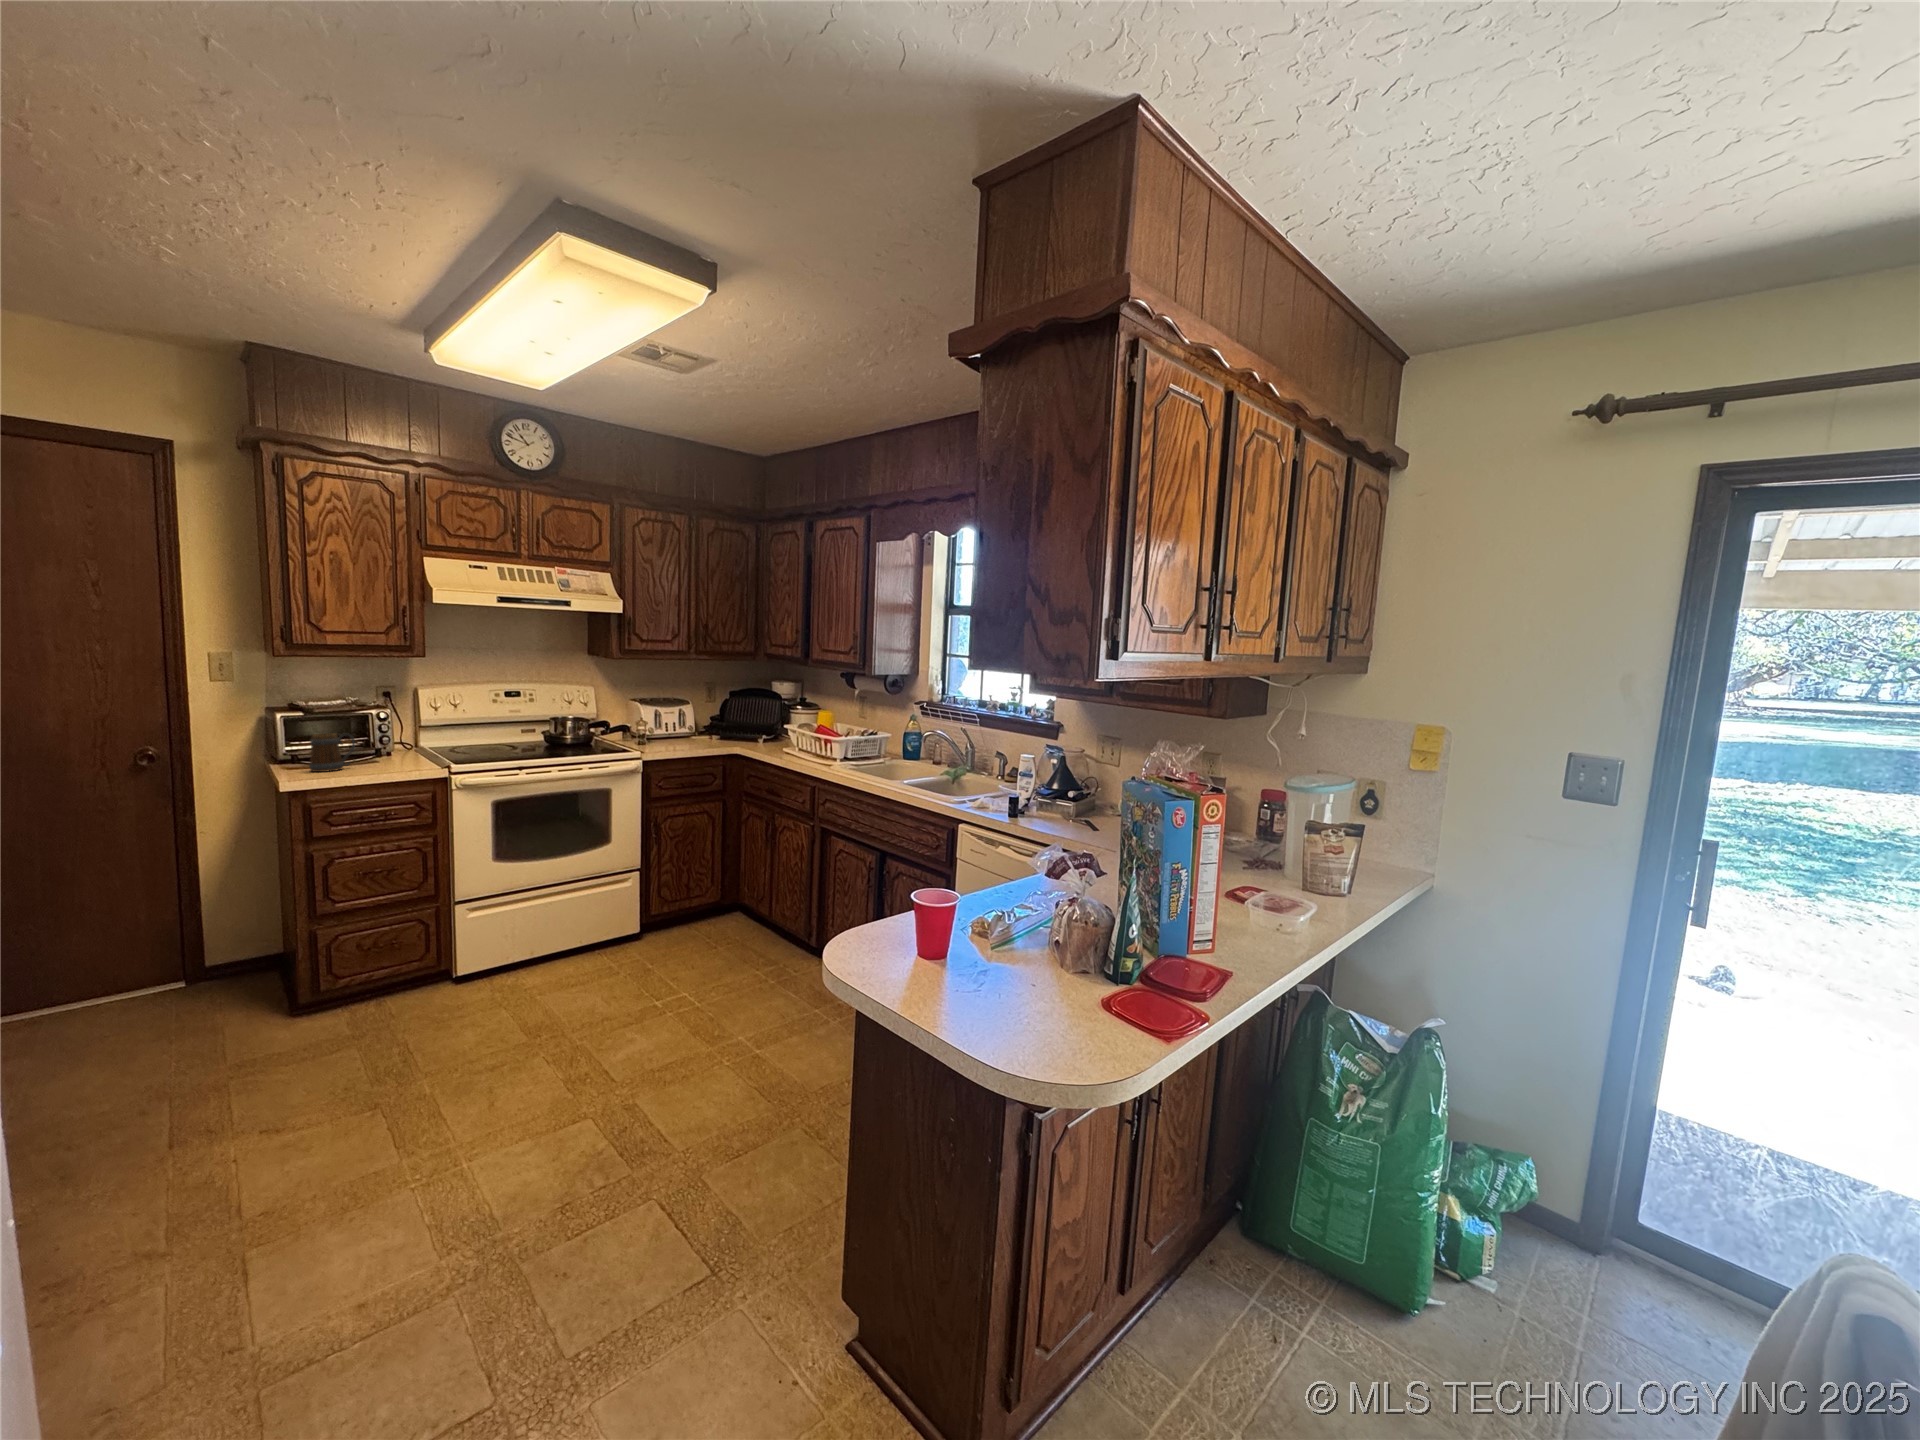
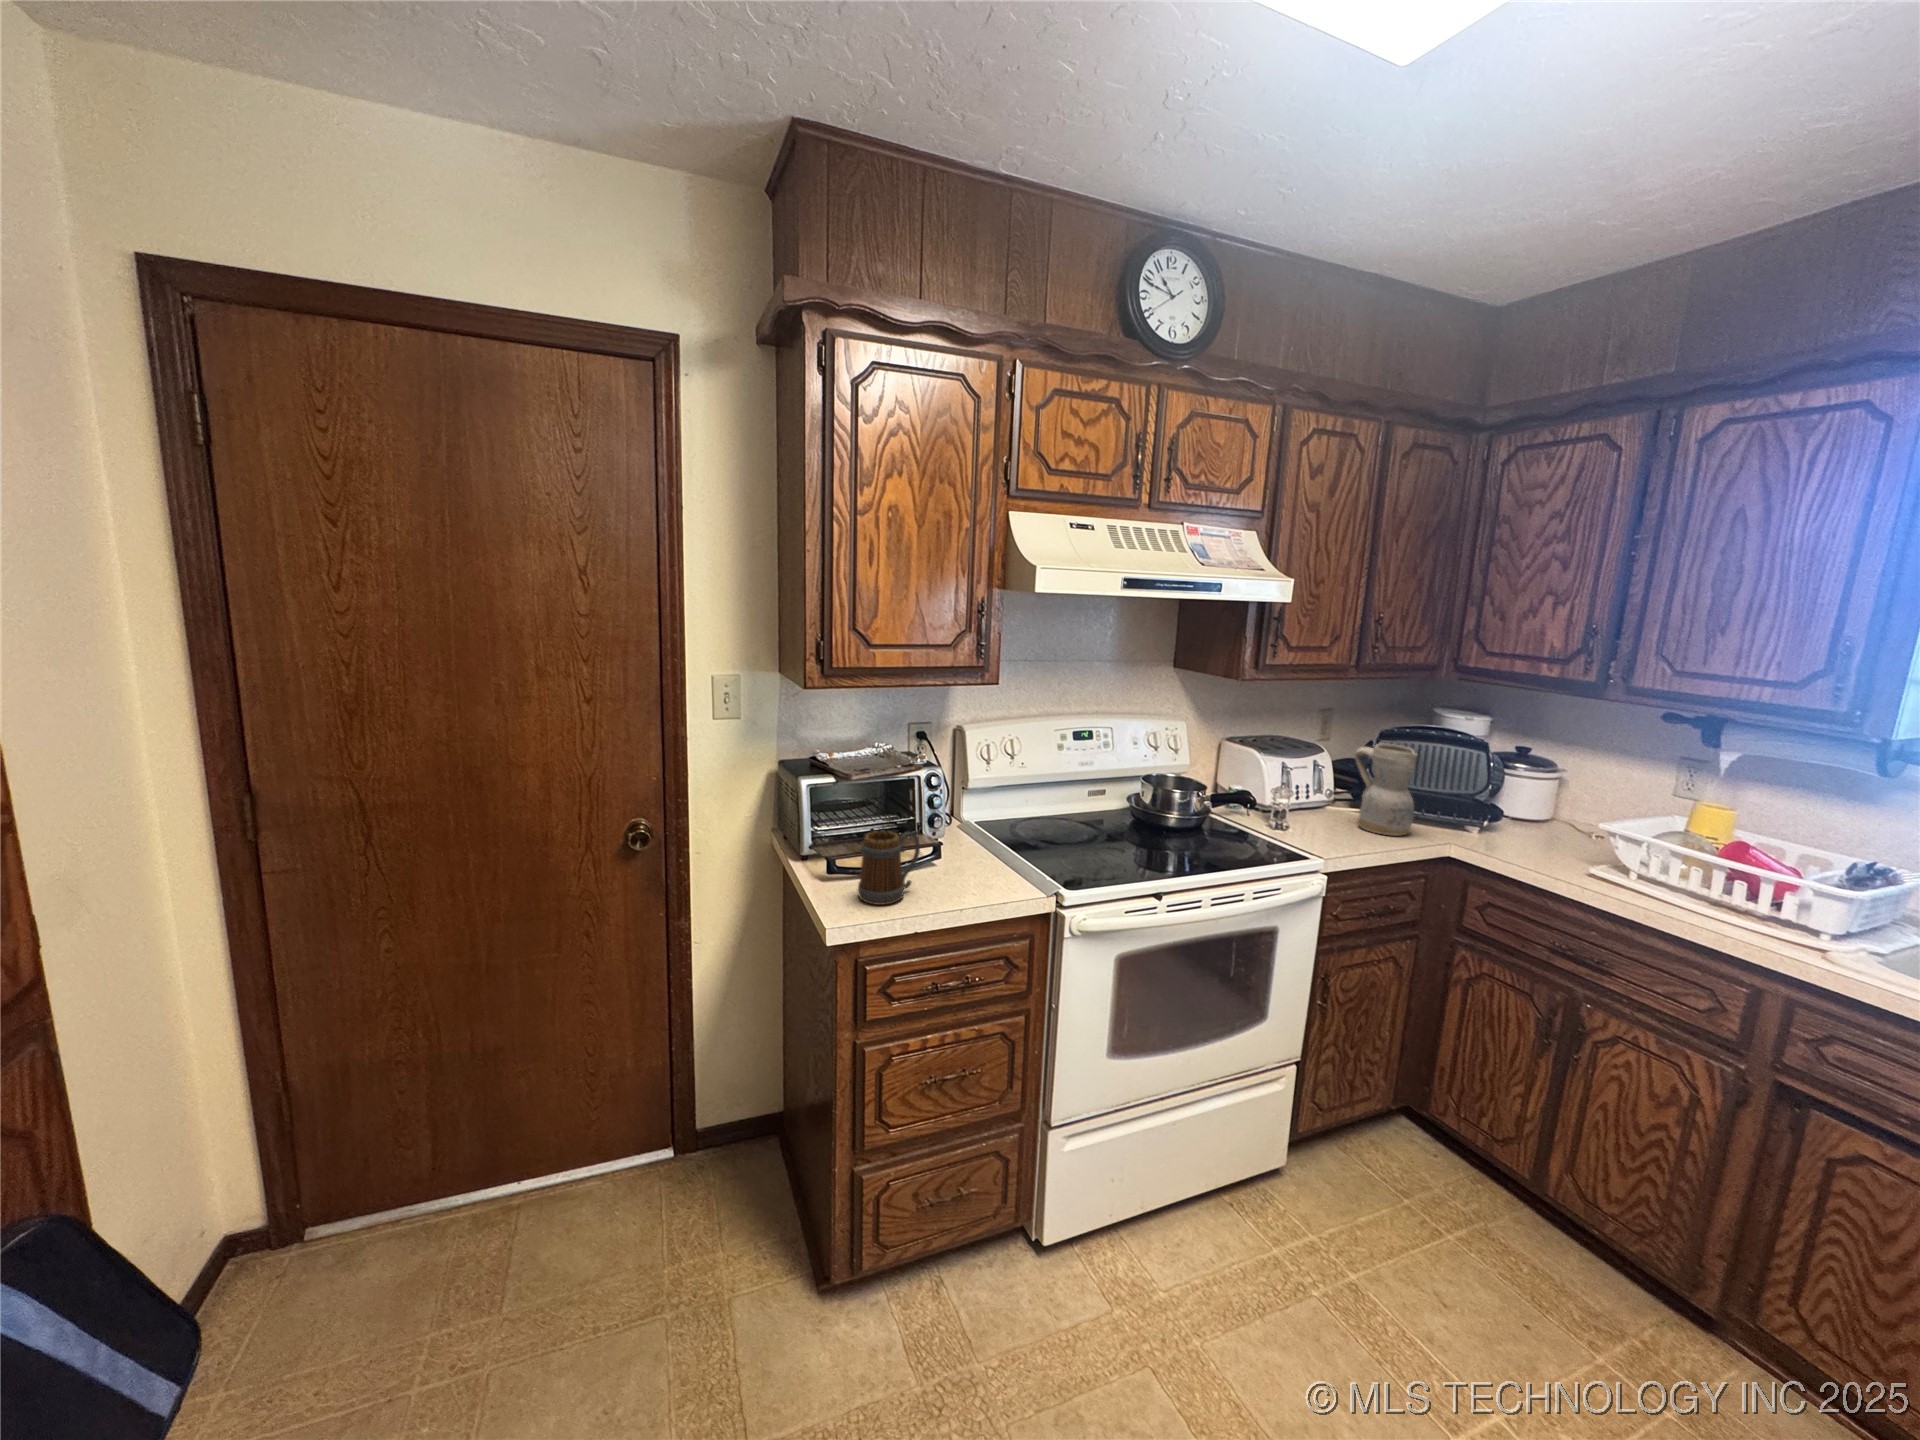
ceramic pitcher: none [692,693,724,742] -> present [1355,744,1418,836]

